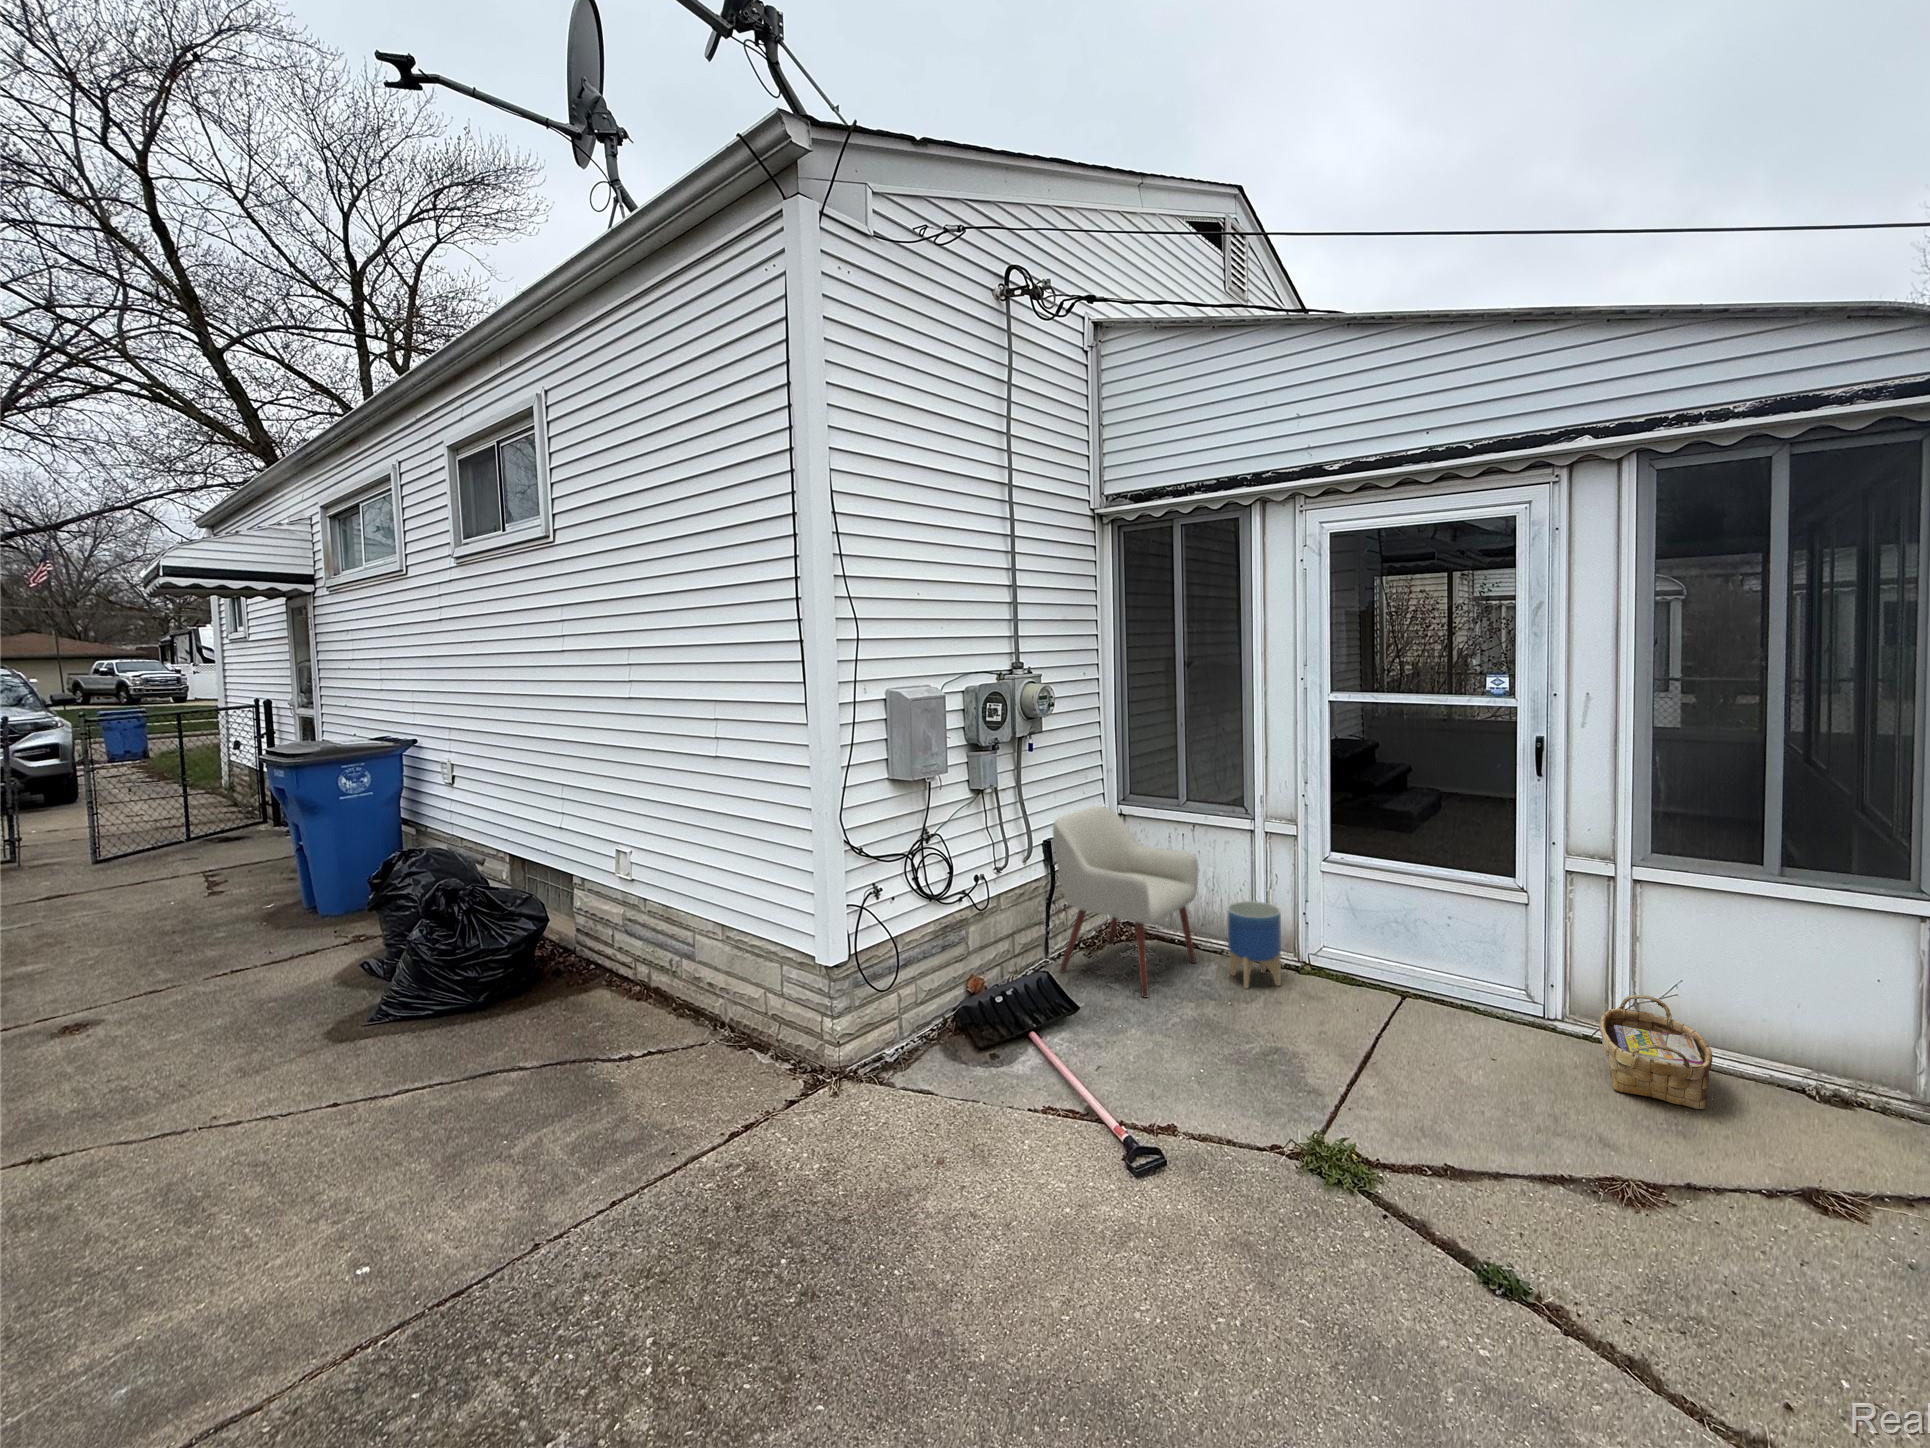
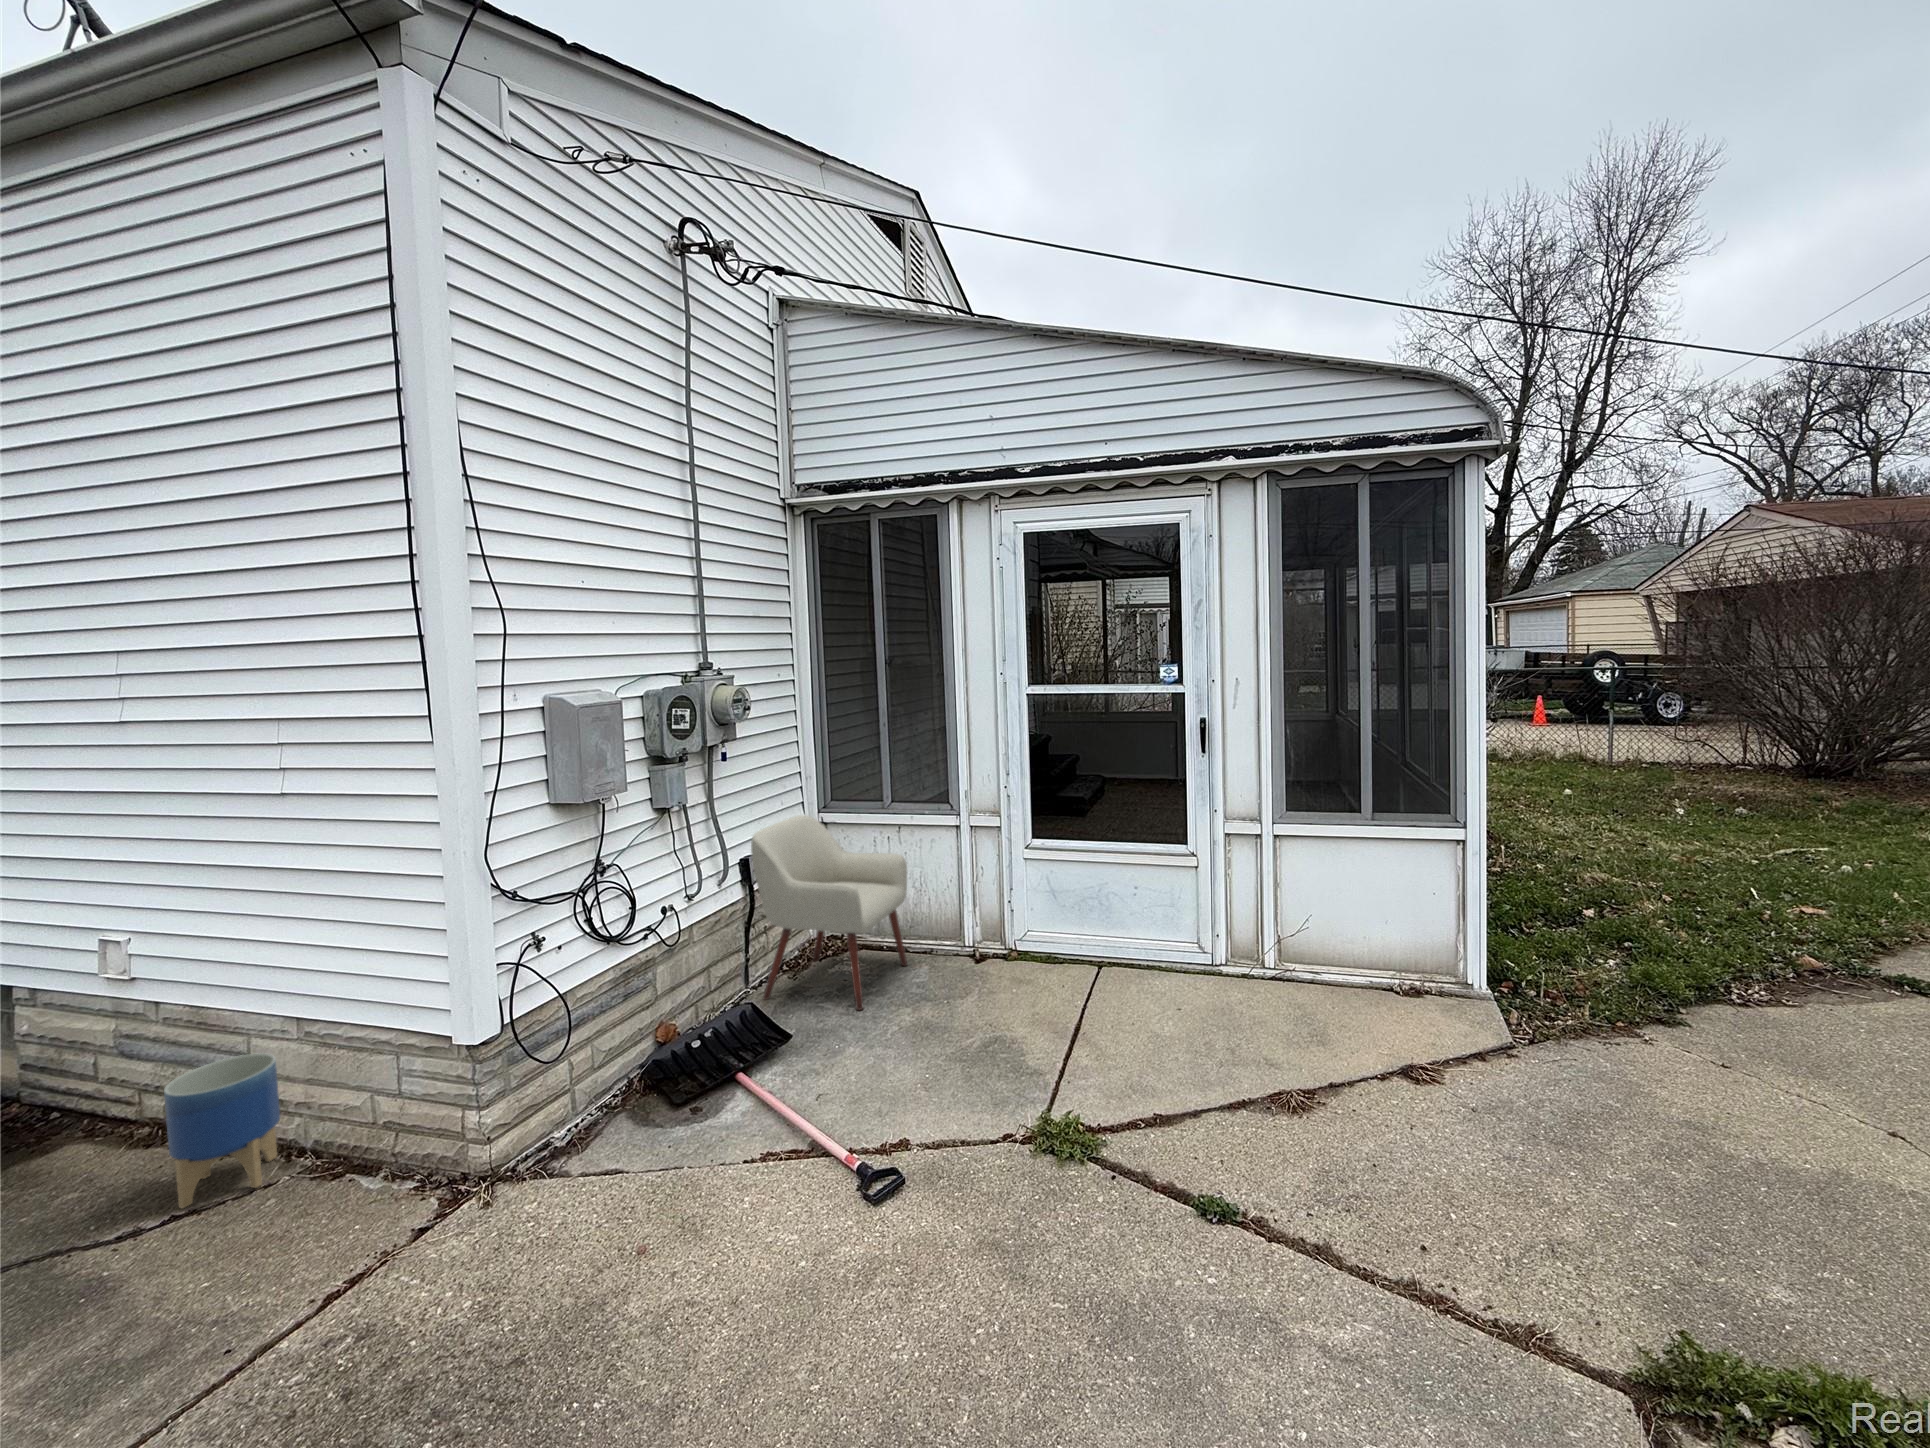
planter: present [1227,901,1281,989] -> present [164,1053,280,1208]
woven basket: present [1600,995,1712,1109] -> none [1256,931,1335,1019]

